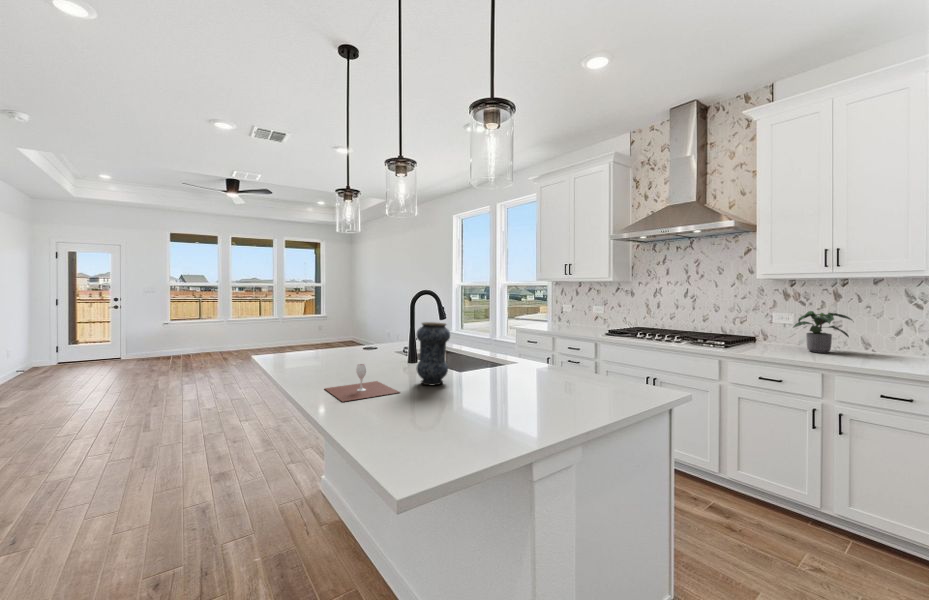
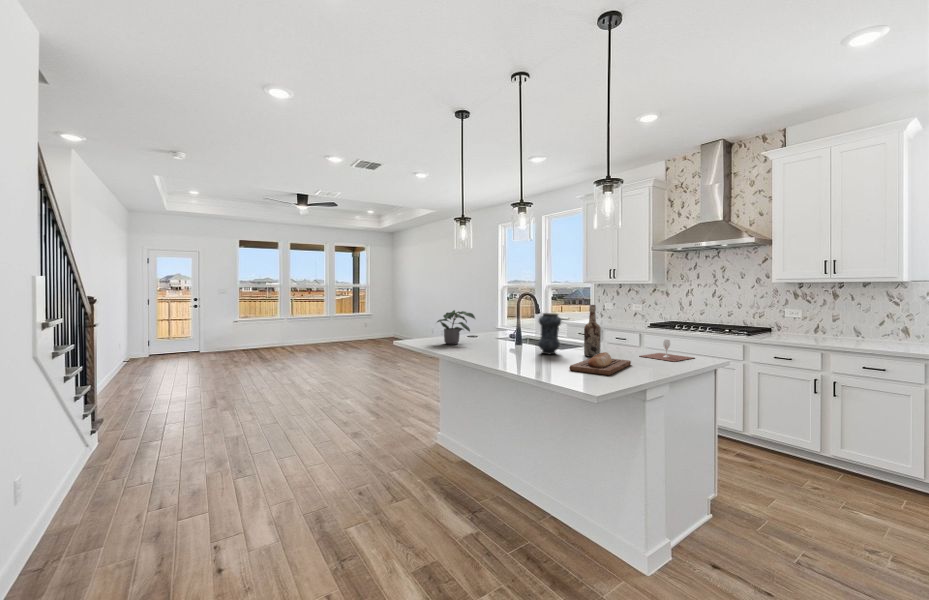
wine bottle: none [481,311,505,390] -> present [584,305,601,357]
potted plant: present [794,311,852,353] -> present [437,310,475,344]
wine glass: present [325,364,399,402] -> present [641,340,693,361]
bread loaf: none [422,389,536,441] -> present [569,352,631,375]

